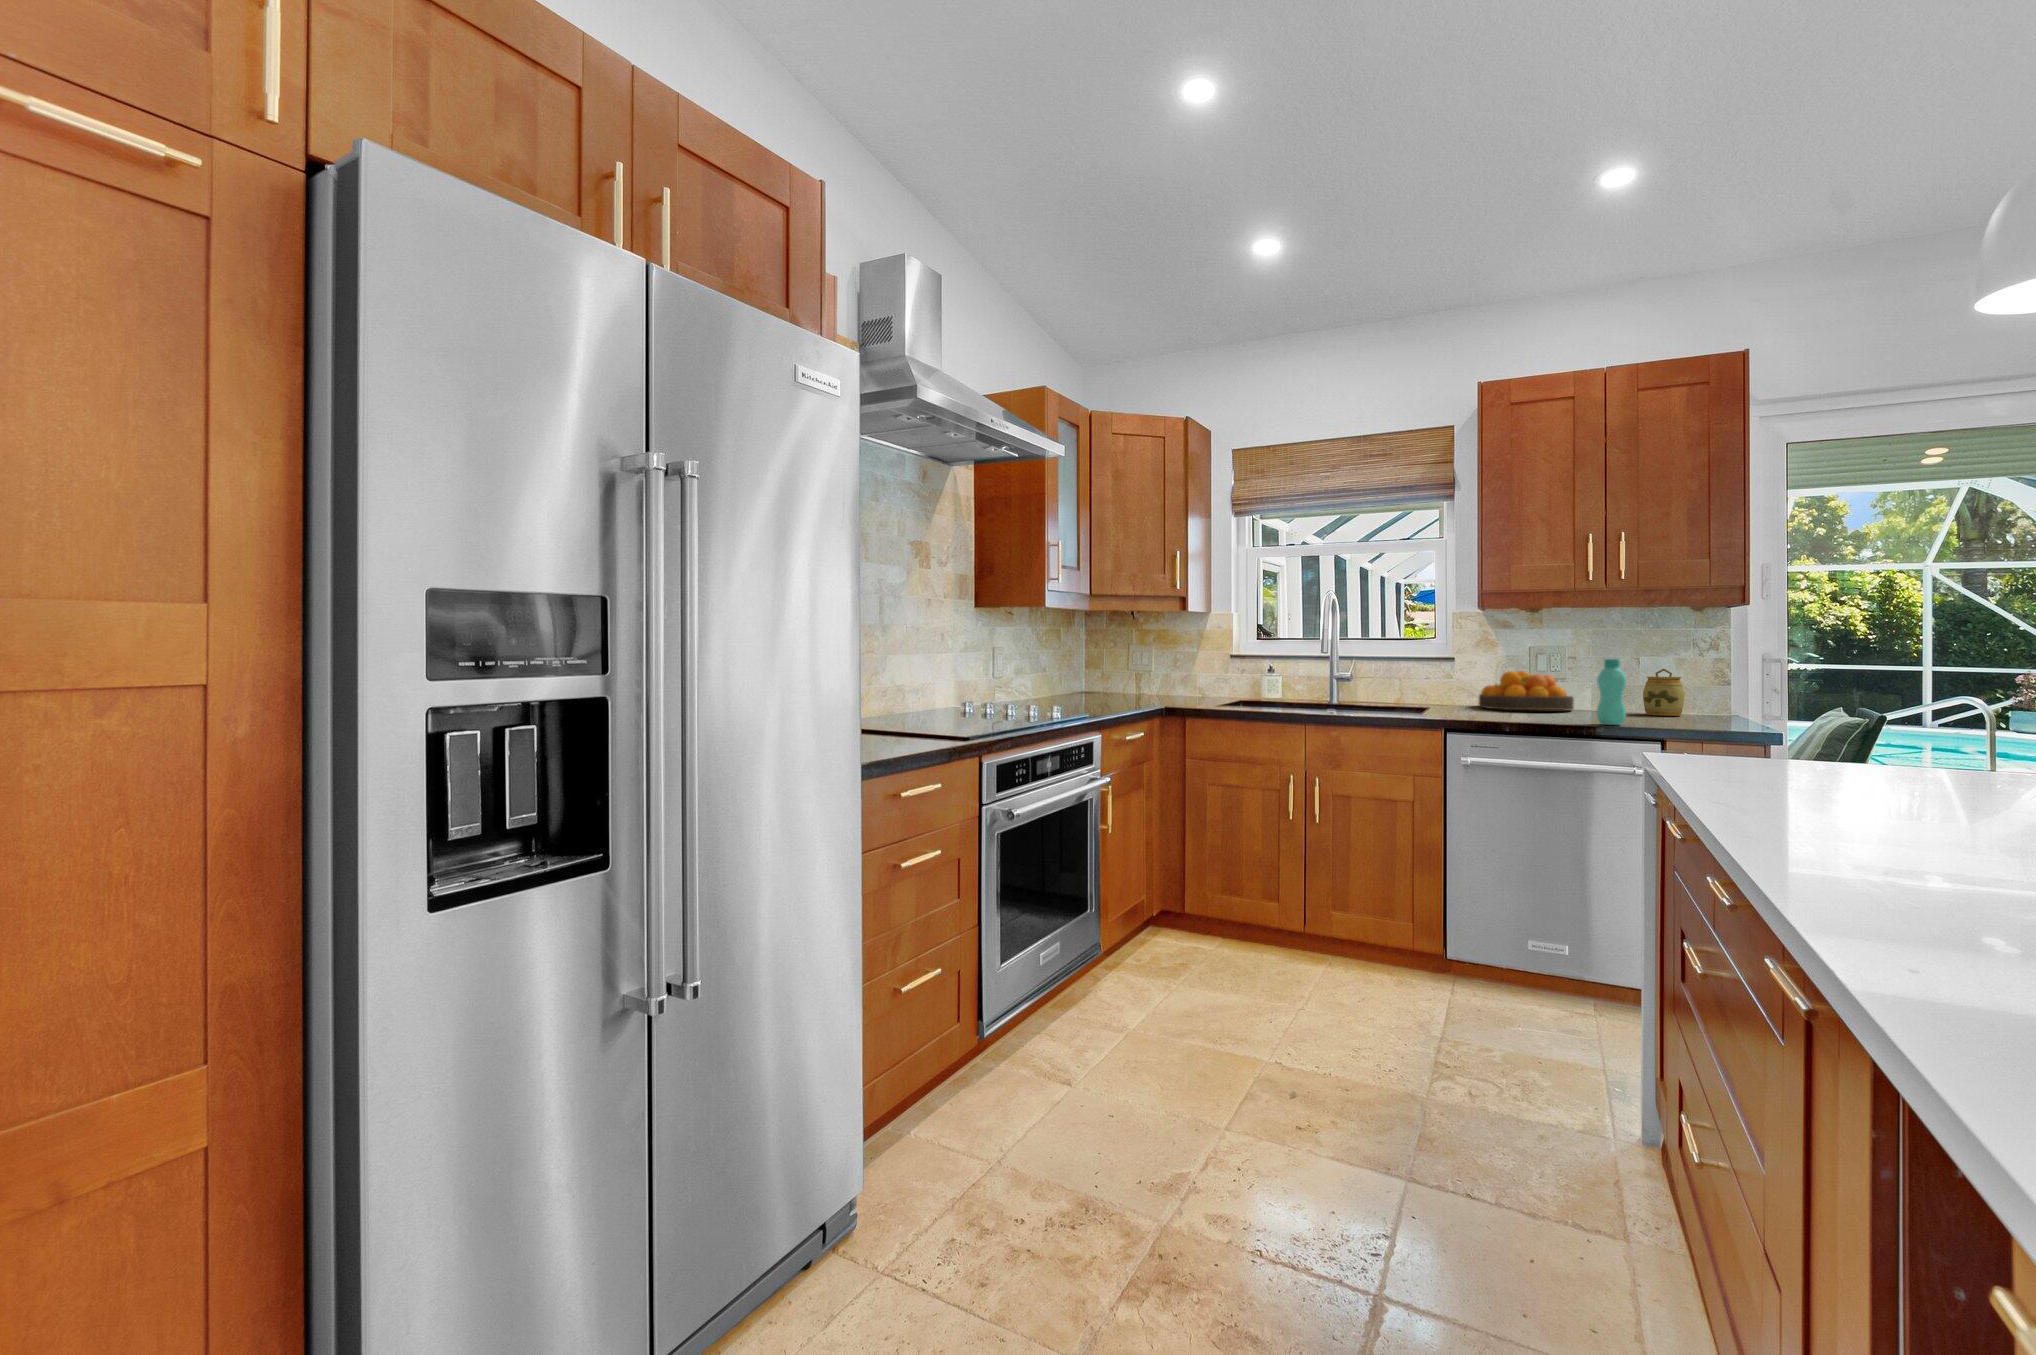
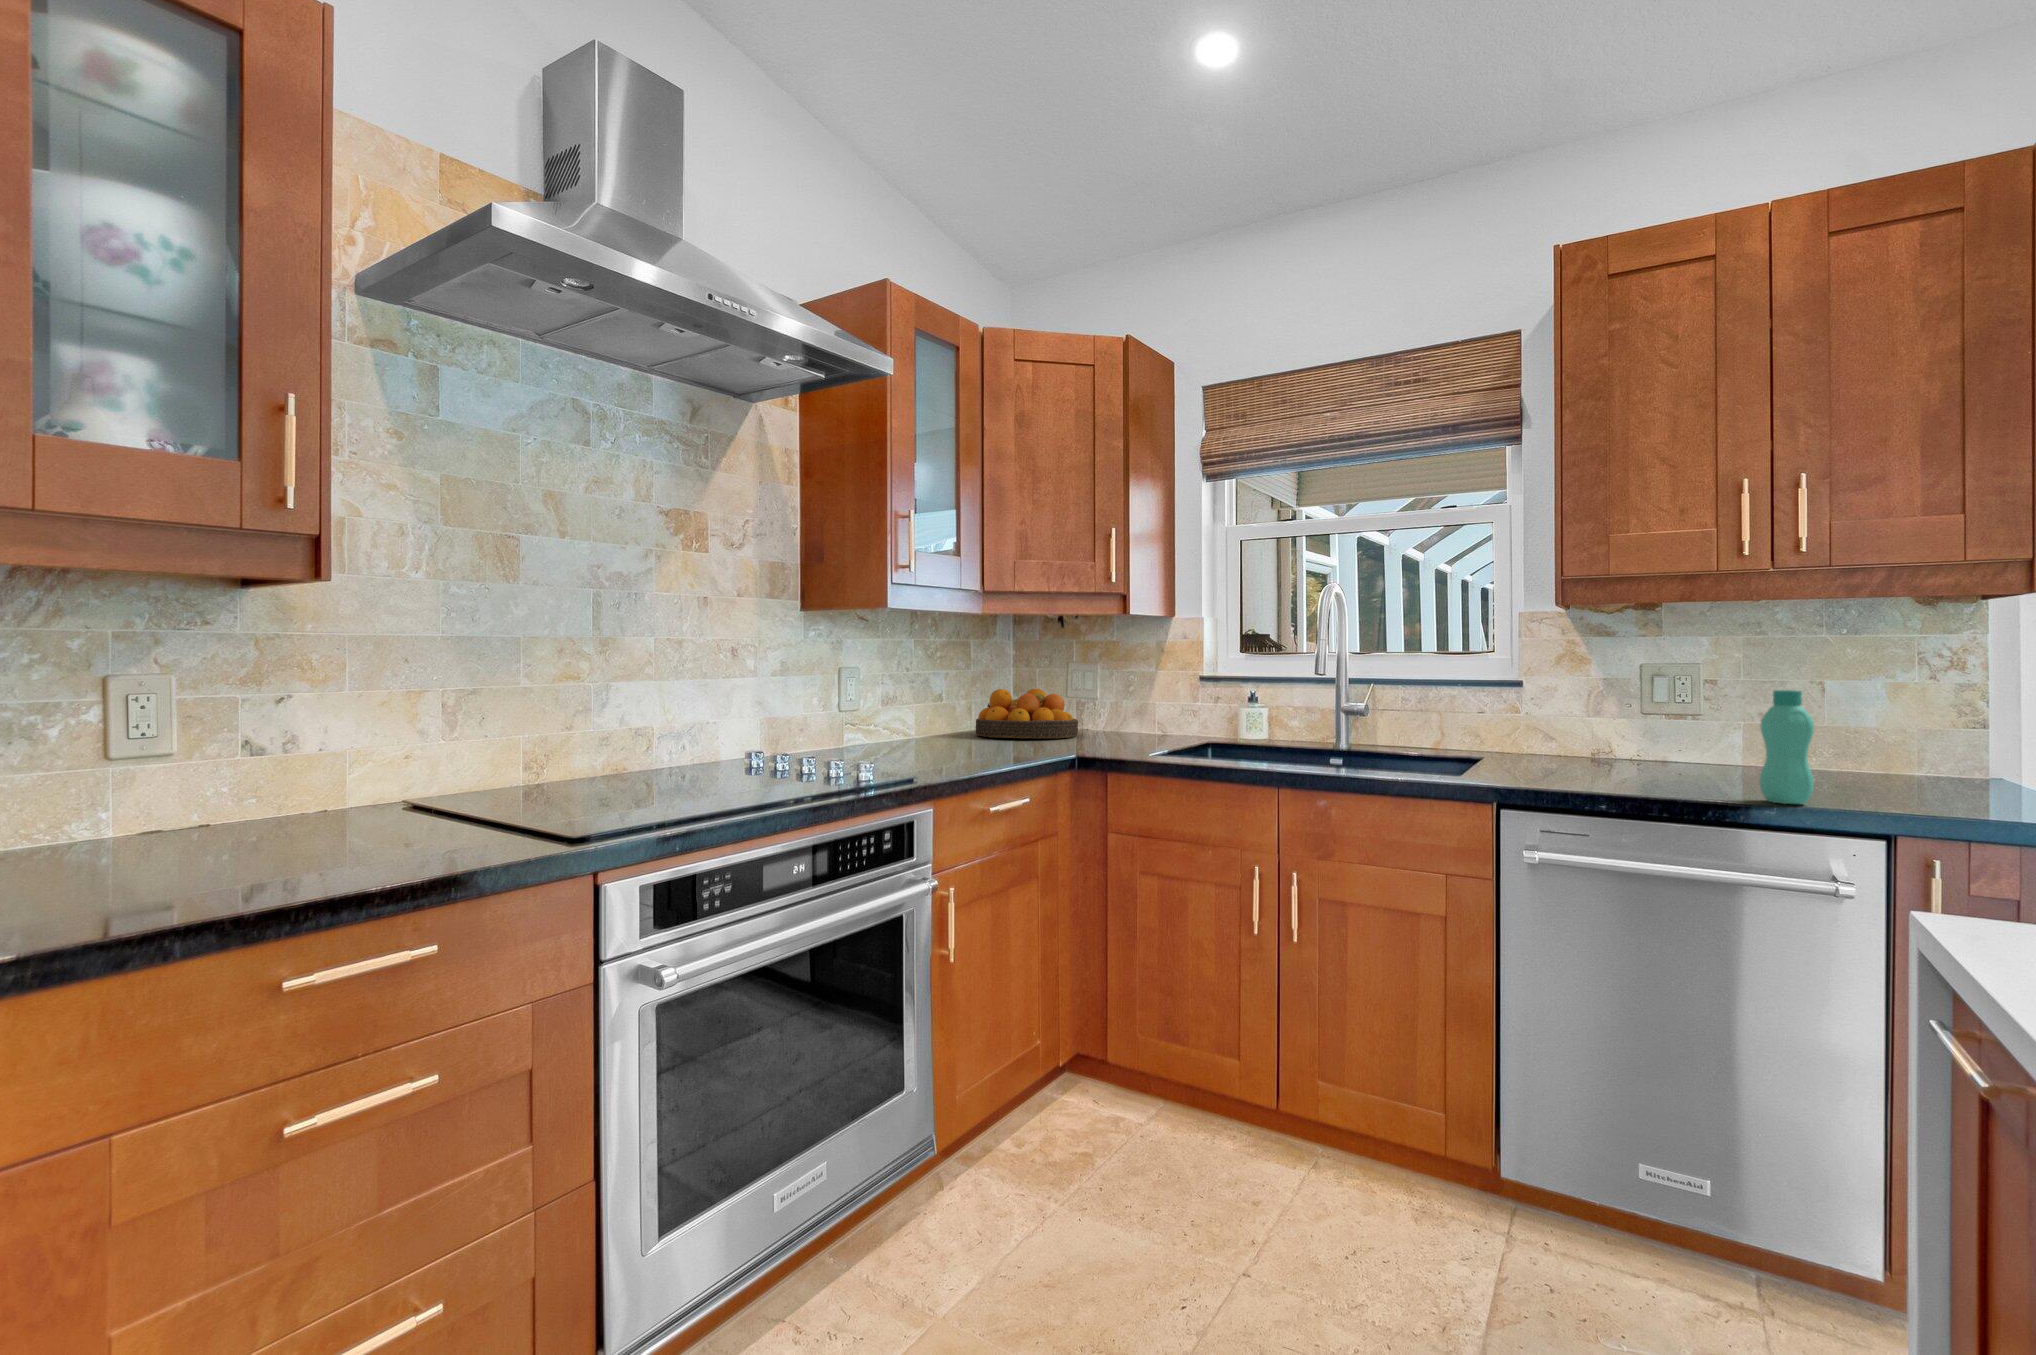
jar: present [1643,669,1685,716] -> none [1833,703,1908,781]
fruit bowl: present [1479,671,1574,711] -> present [976,689,1078,738]

